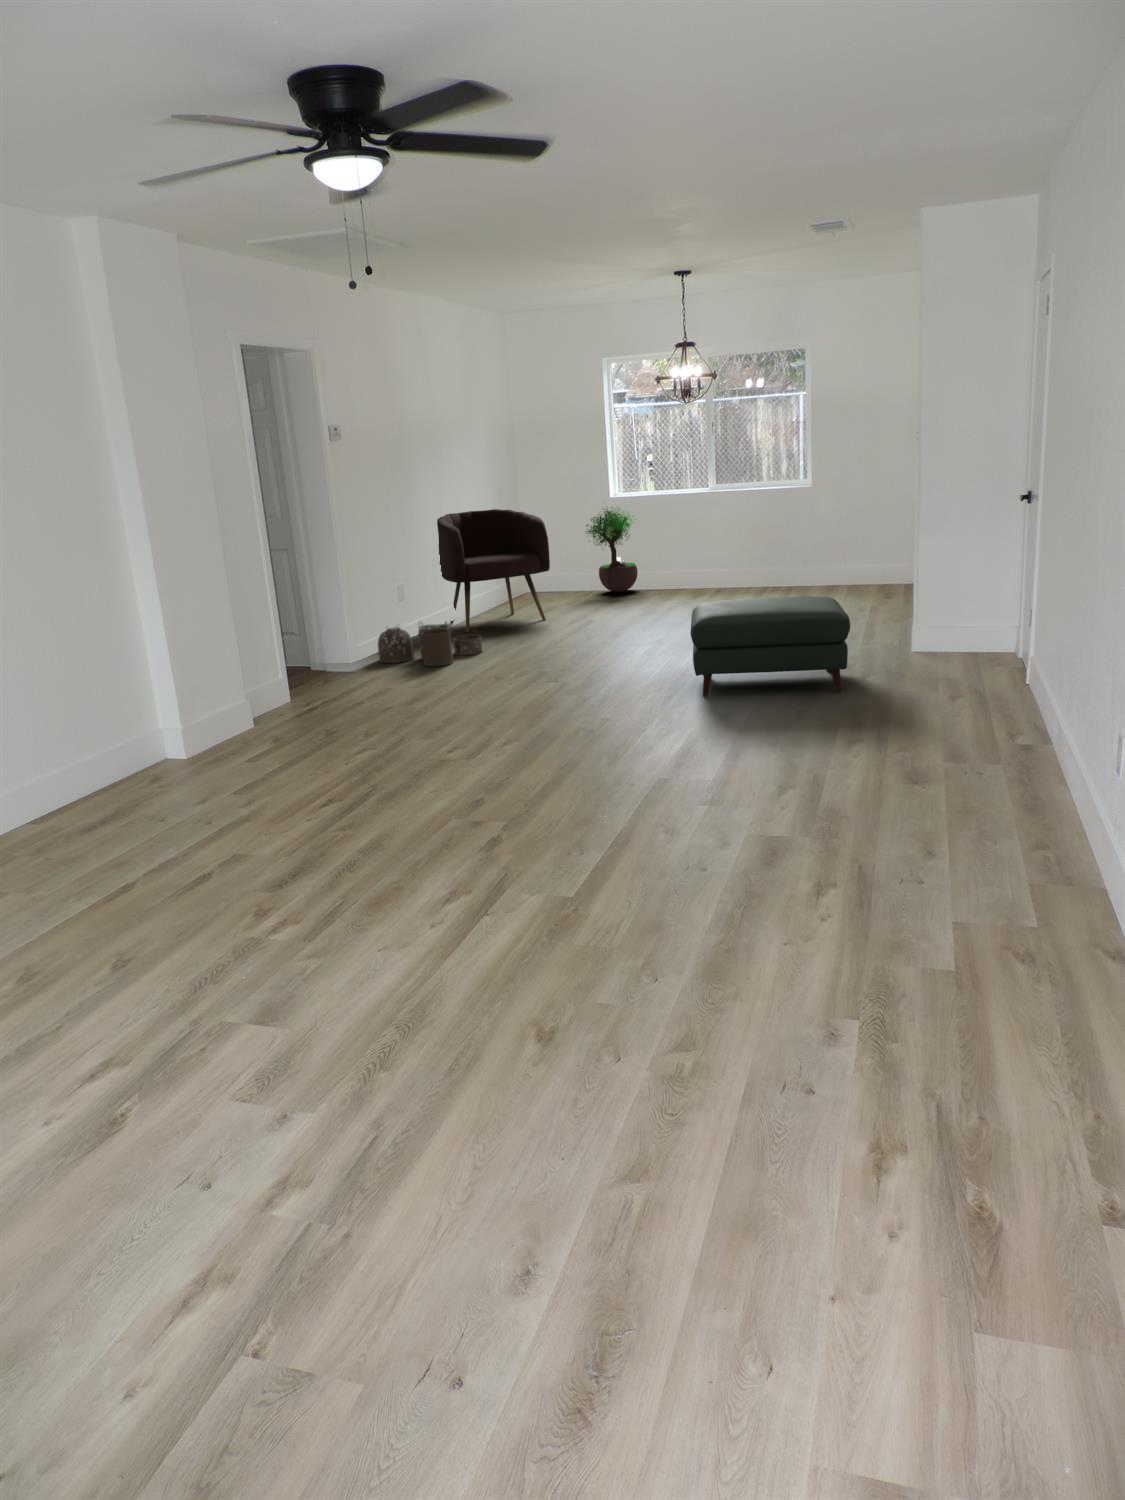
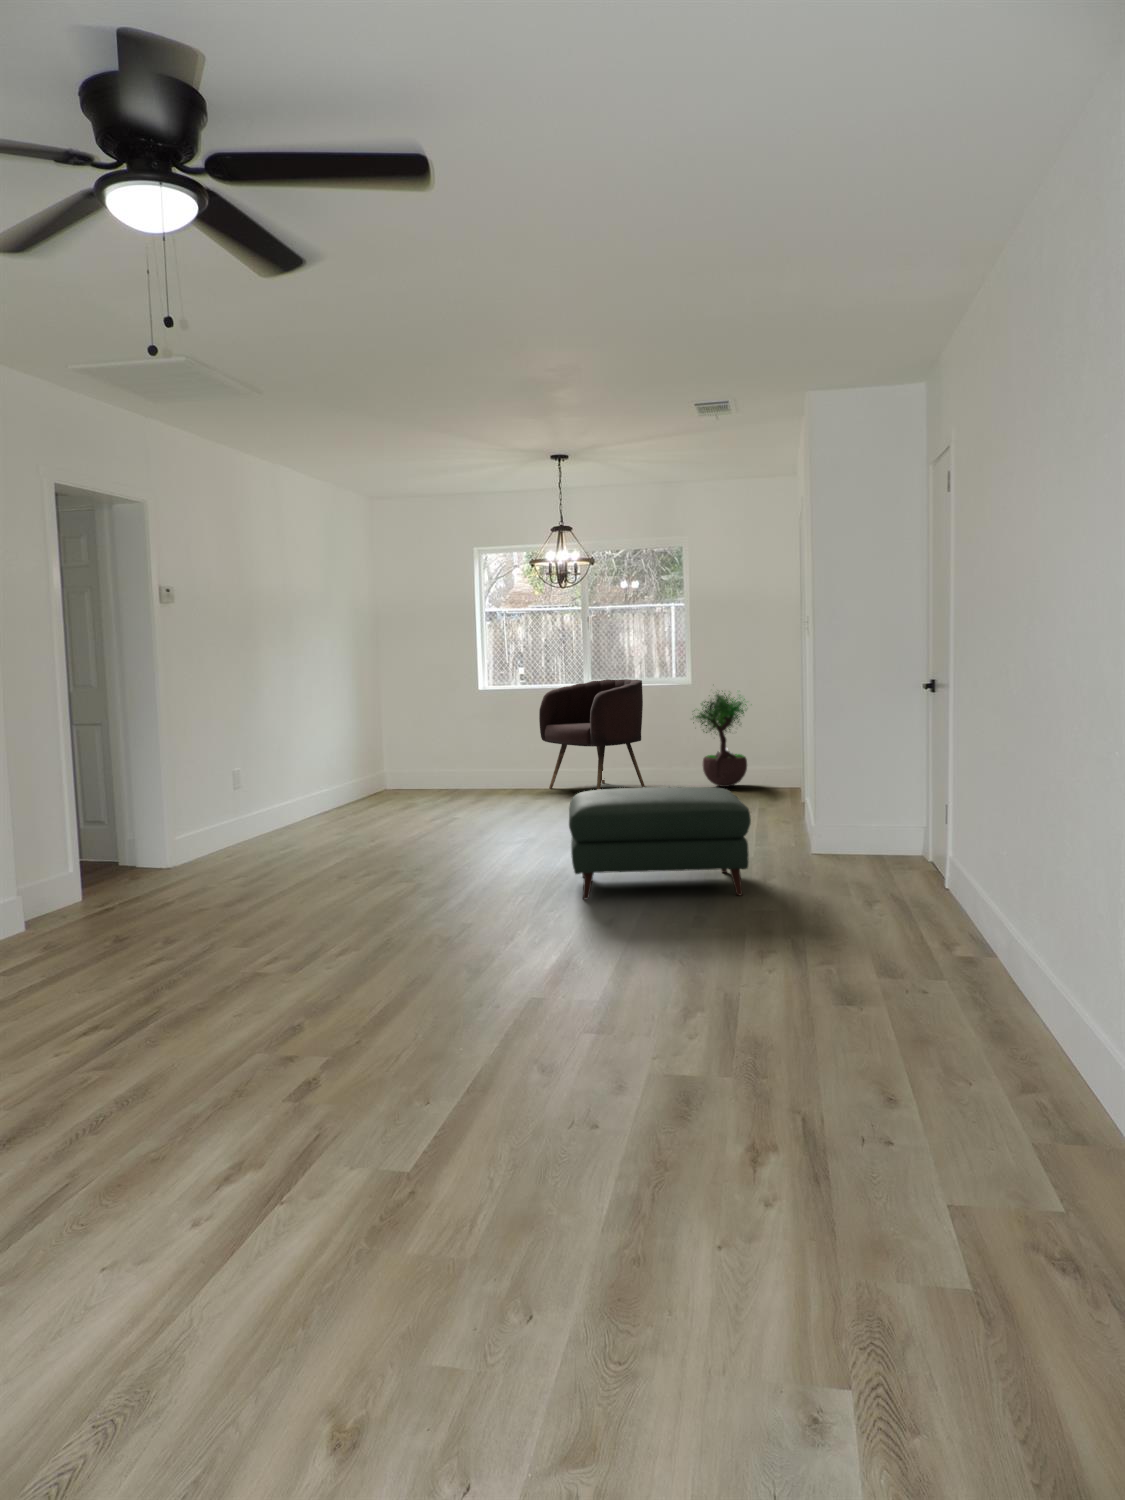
potted tree: present [585,506,638,592] -> present [693,691,747,787]
armchair: present [437,509,550,632] -> present [539,679,645,790]
woven basket: present [378,622,482,666] -> none [200,810,327,862]

